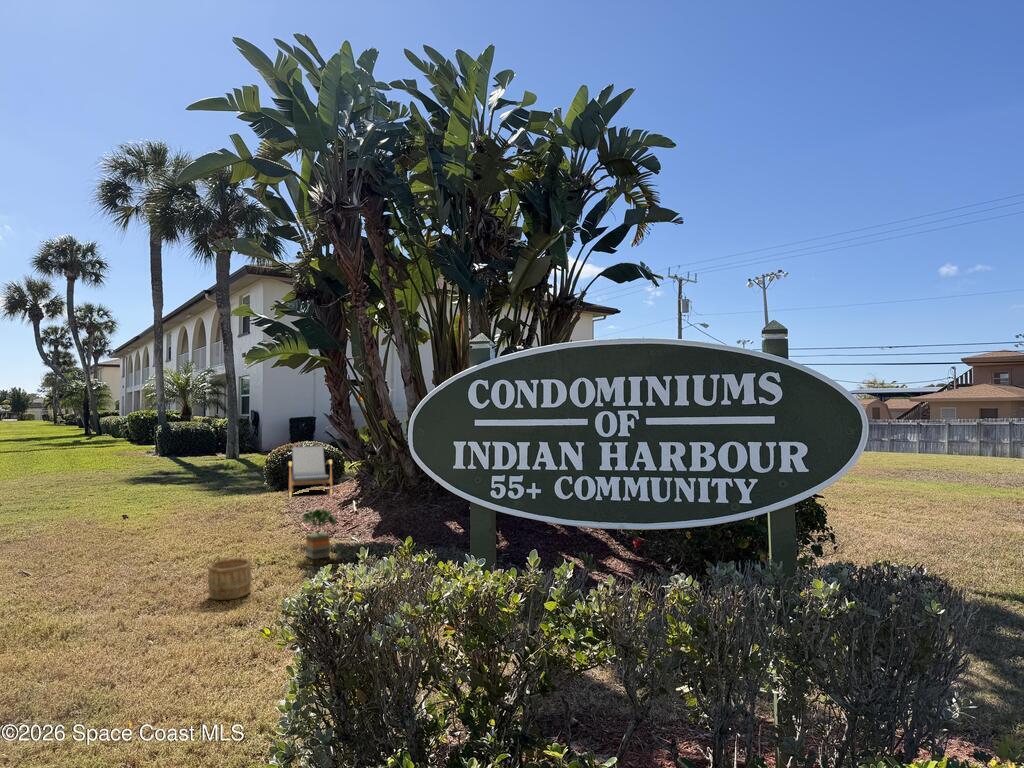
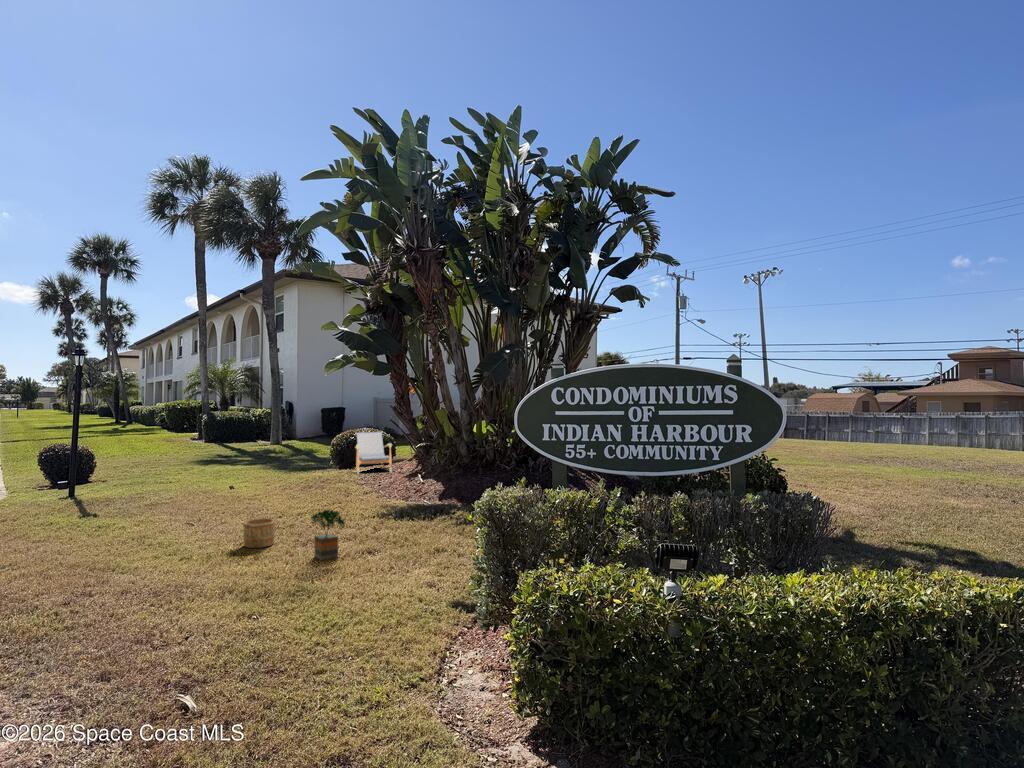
potted tree: present [303,509,337,559] -> present [311,510,345,560]
wooden bucket: present [207,558,252,600] -> present [242,518,276,548]

